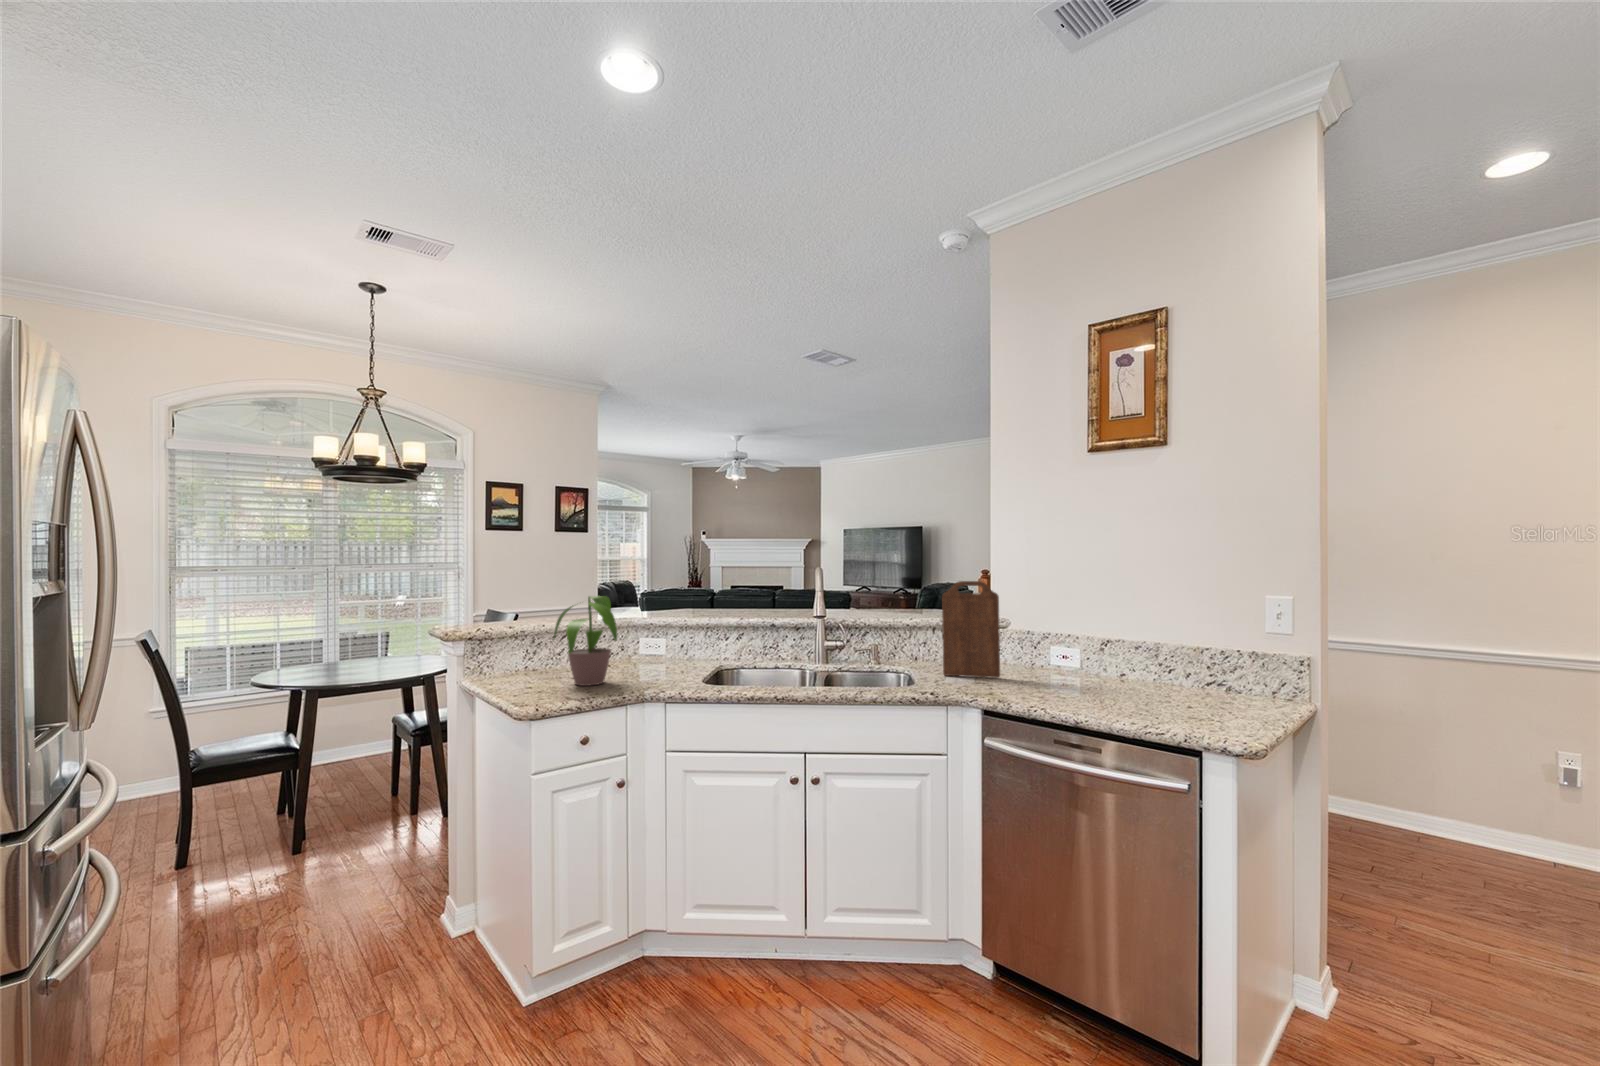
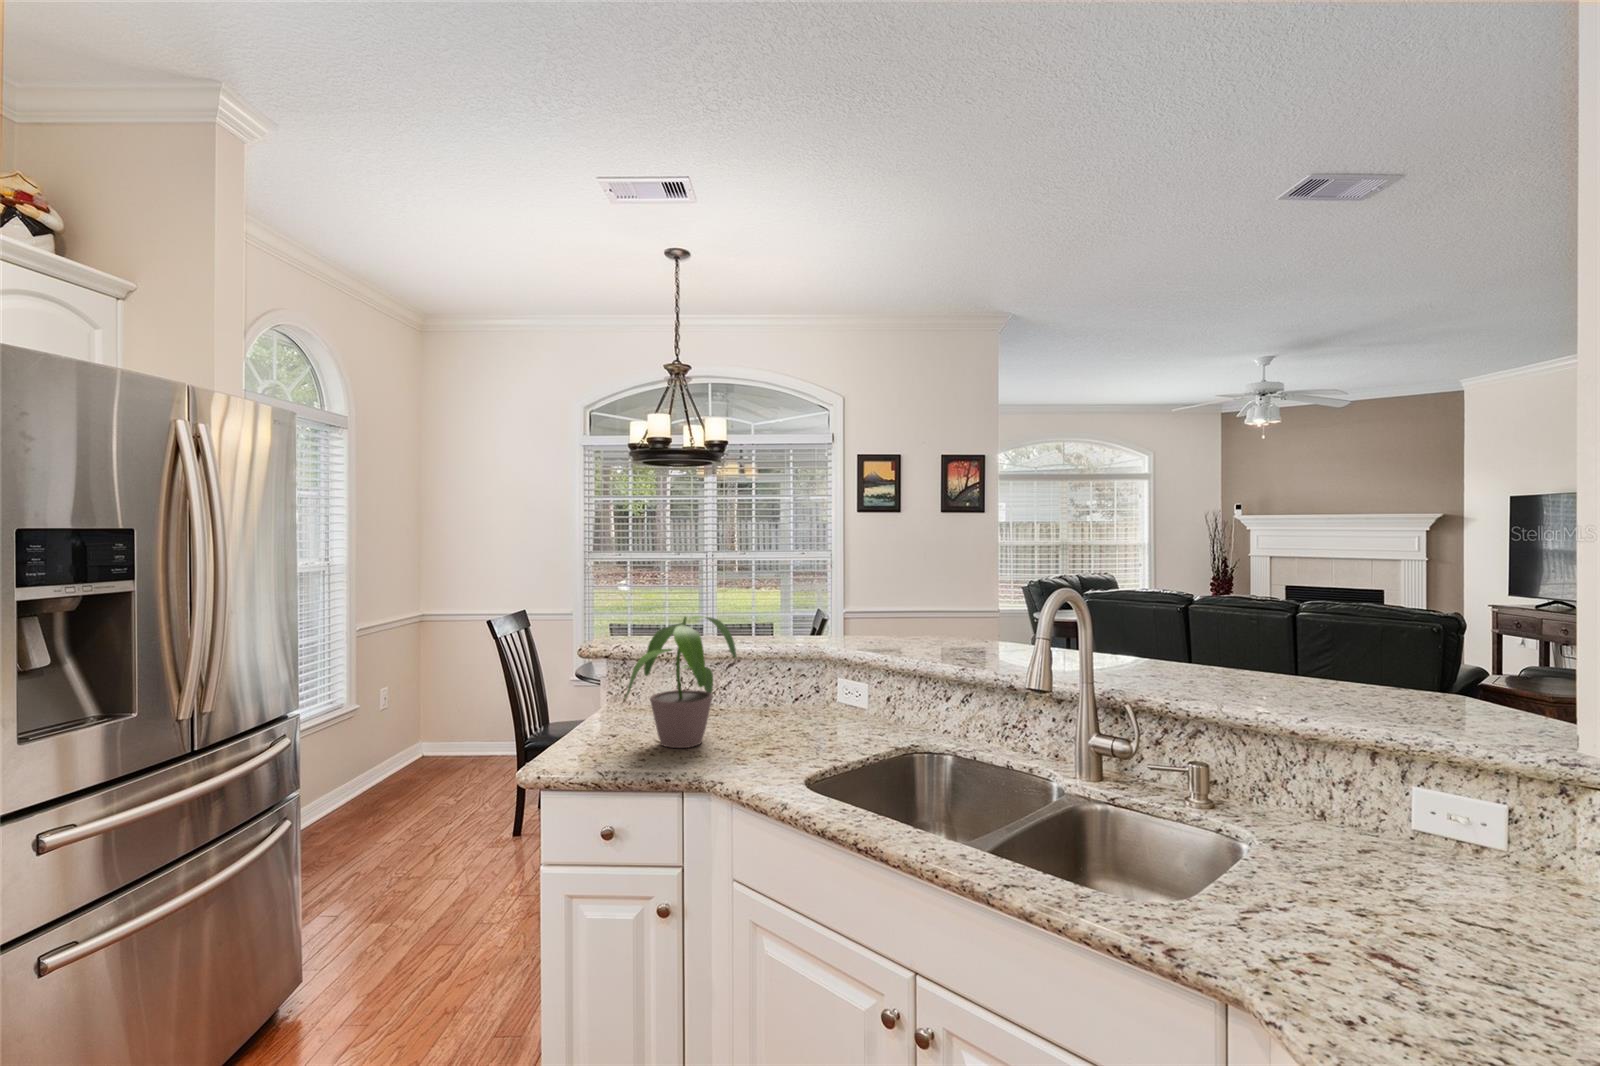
cutting board: present [942,581,1000,678] -> none [1316,651,1507,959]

